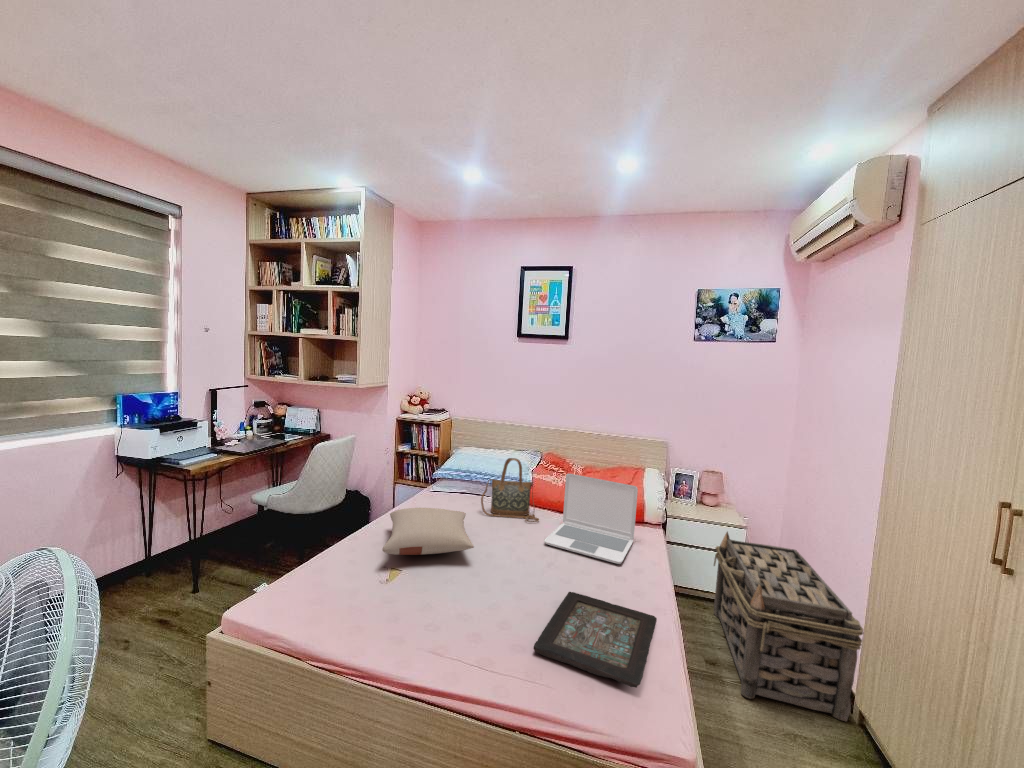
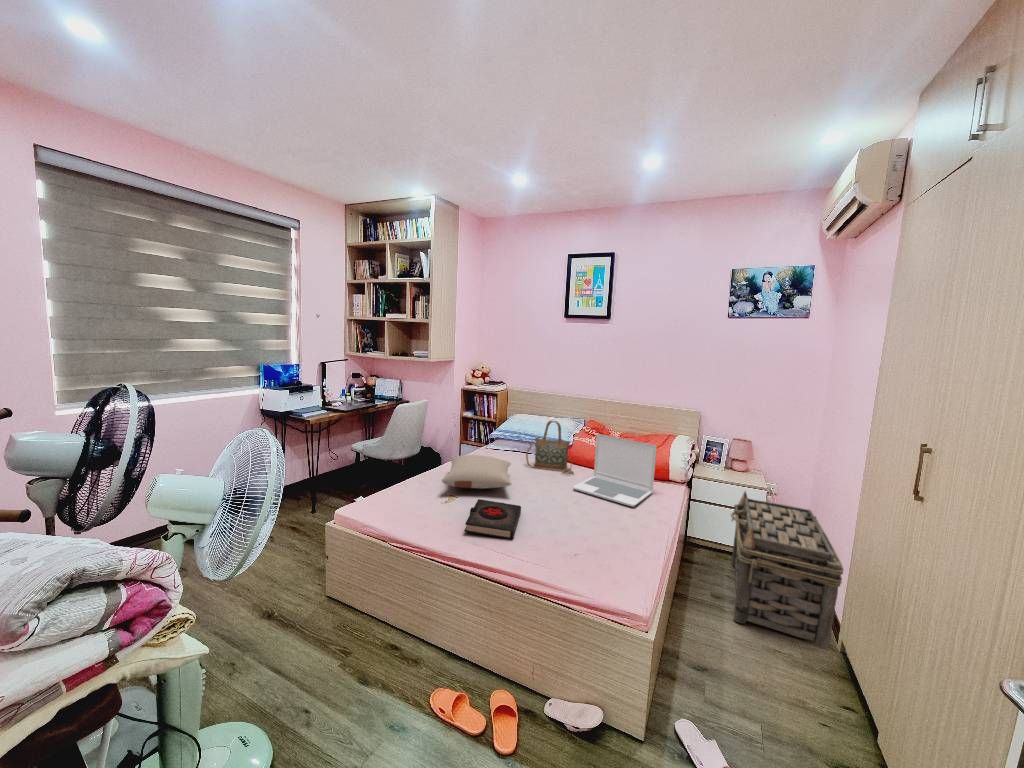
book: none [422,573,491,635] -> present [464,499,521,539]
decorative tray: present [533,592,657,688] -> none [543,520,648,577]

